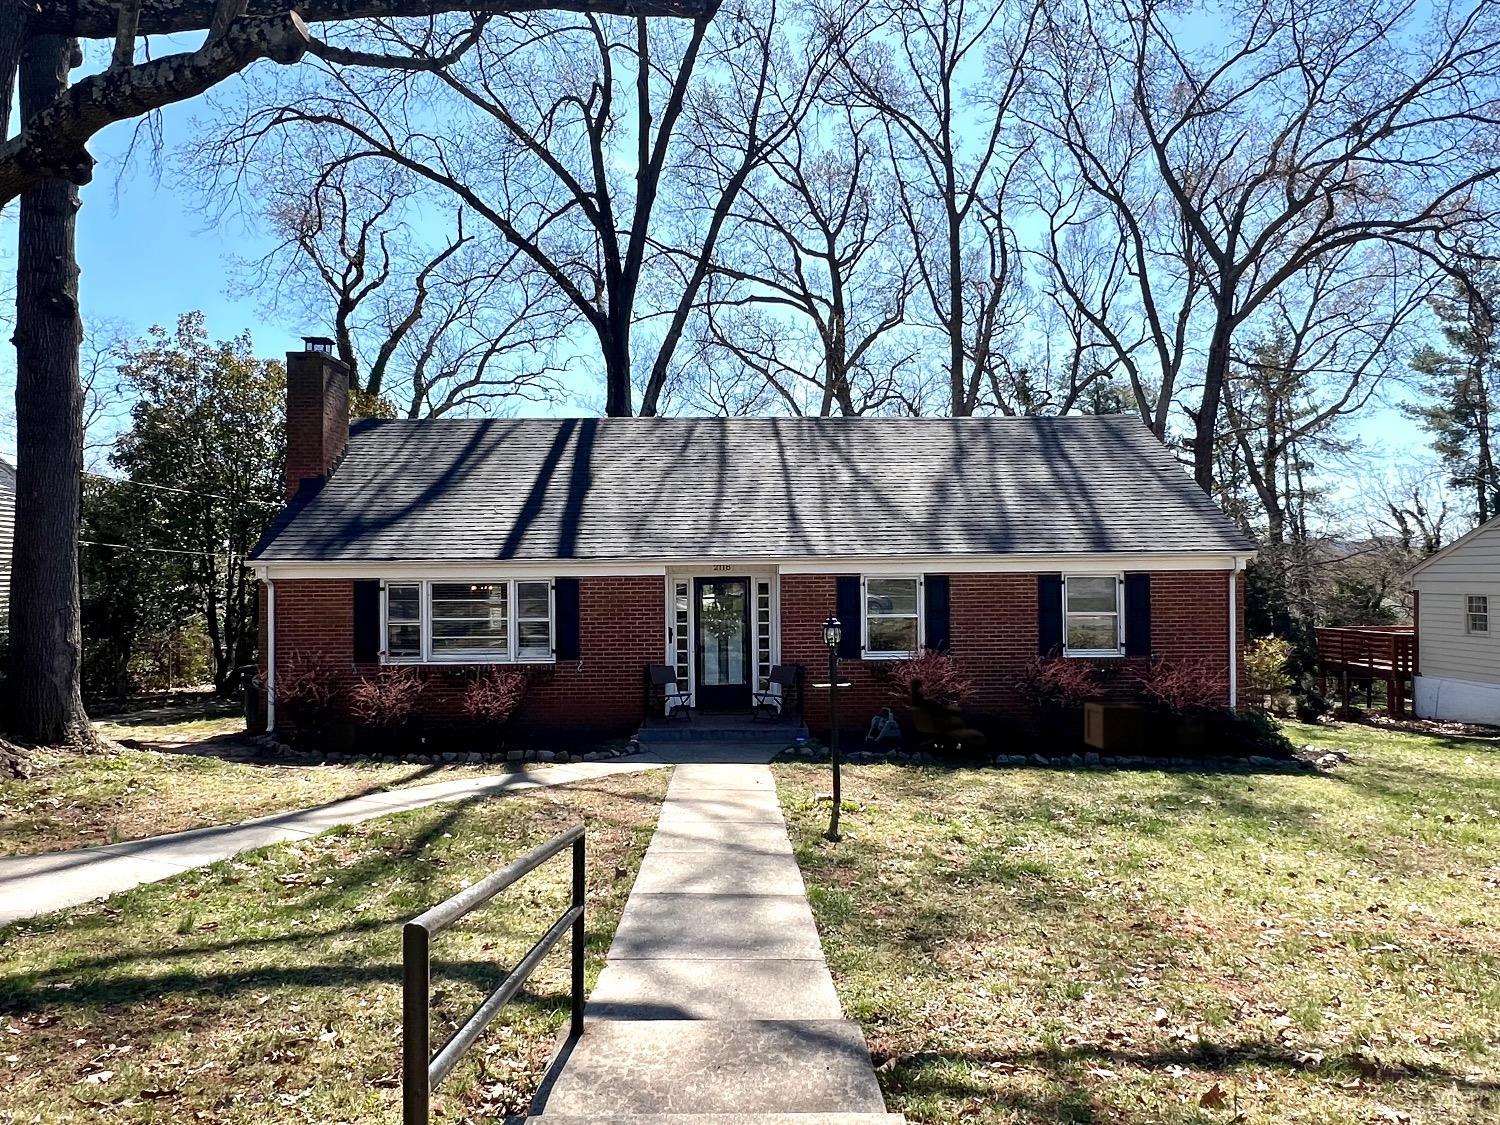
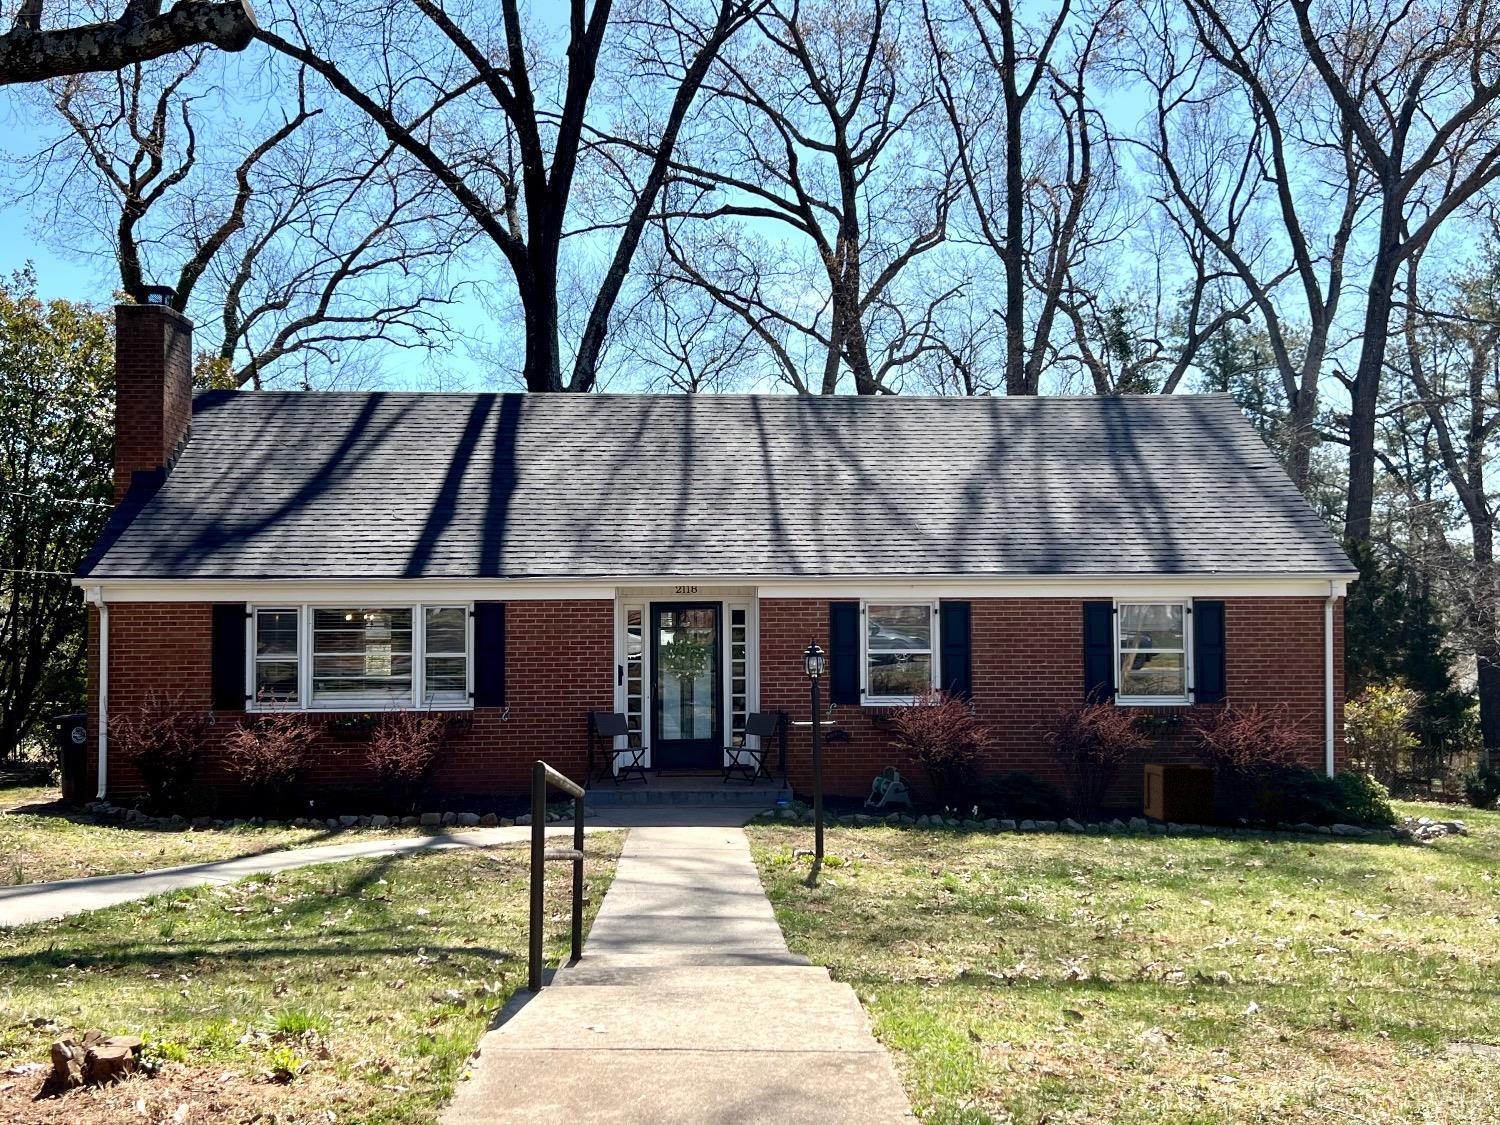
lounge chair: present [910,678,987,755] -> none [920,728,1014,824]

